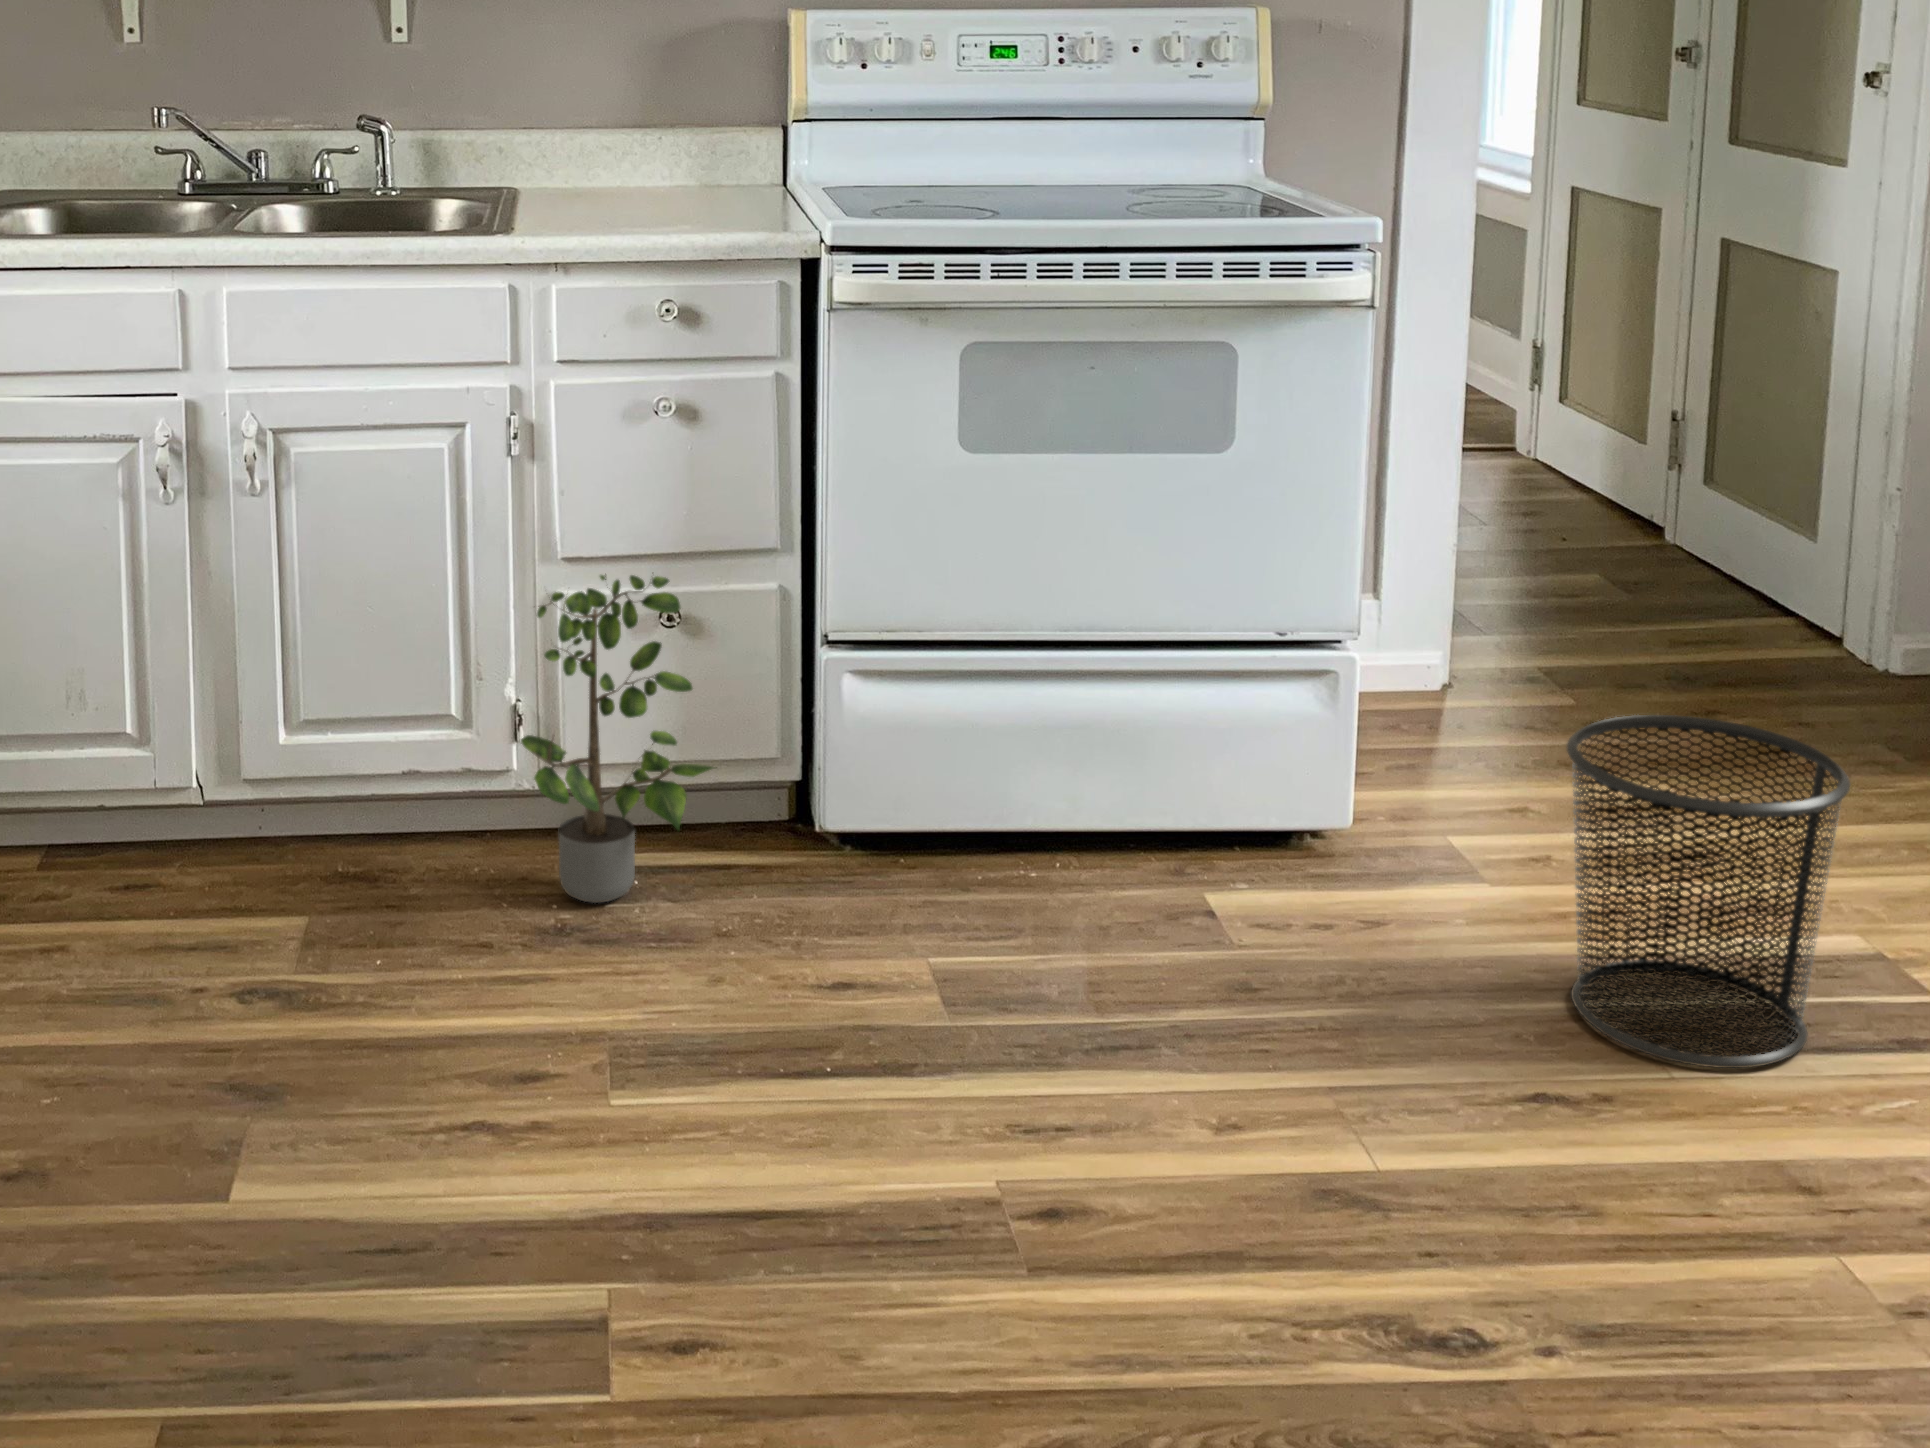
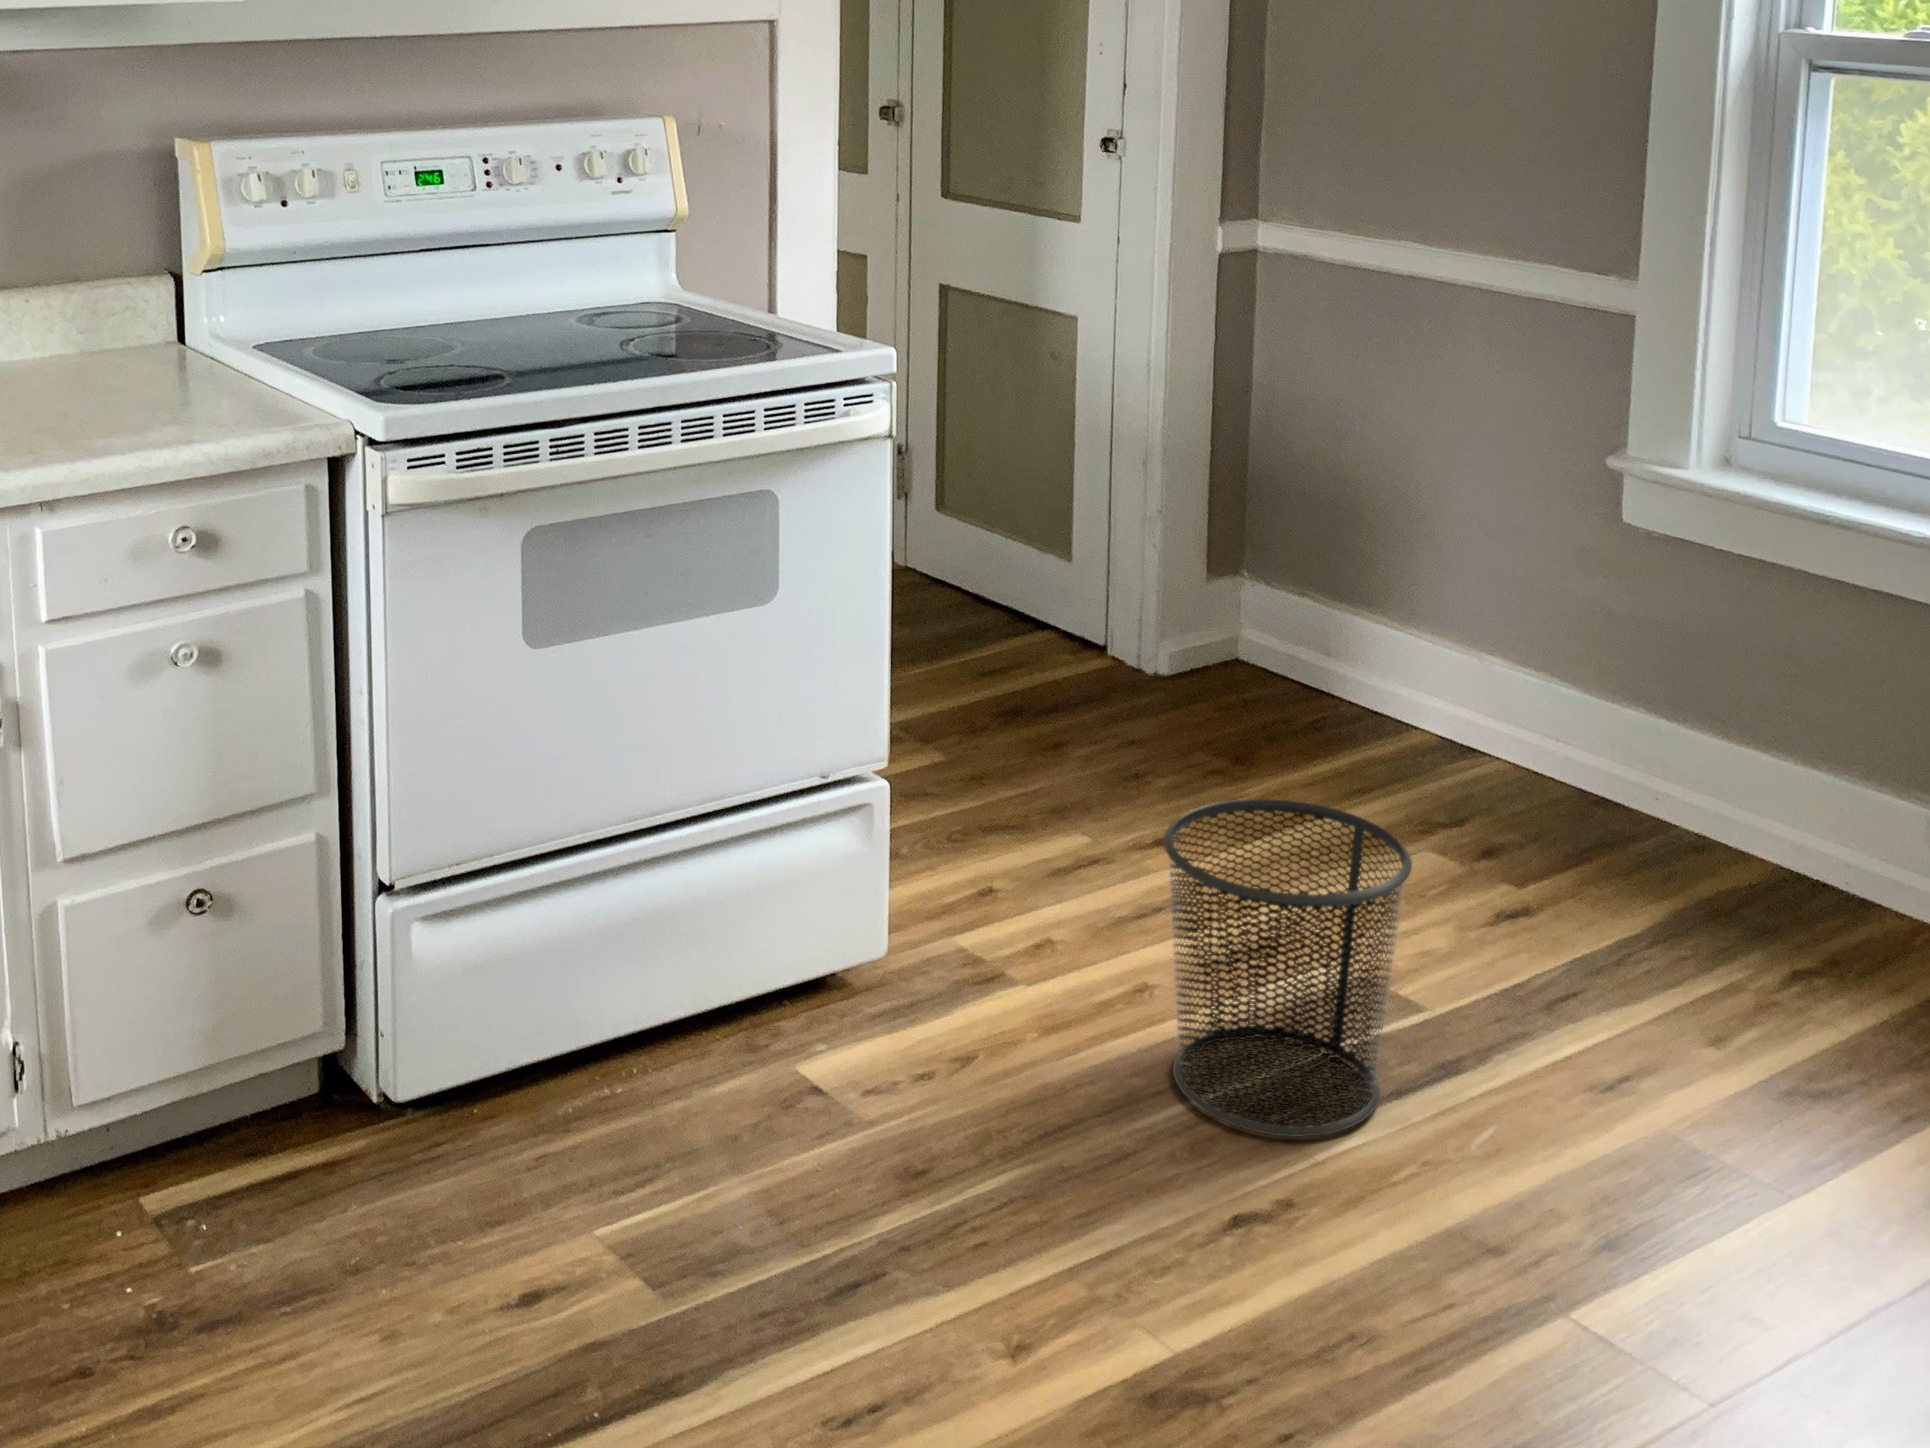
potted plant: present [521,574,713,903] -> none [66,854,302,1278]

